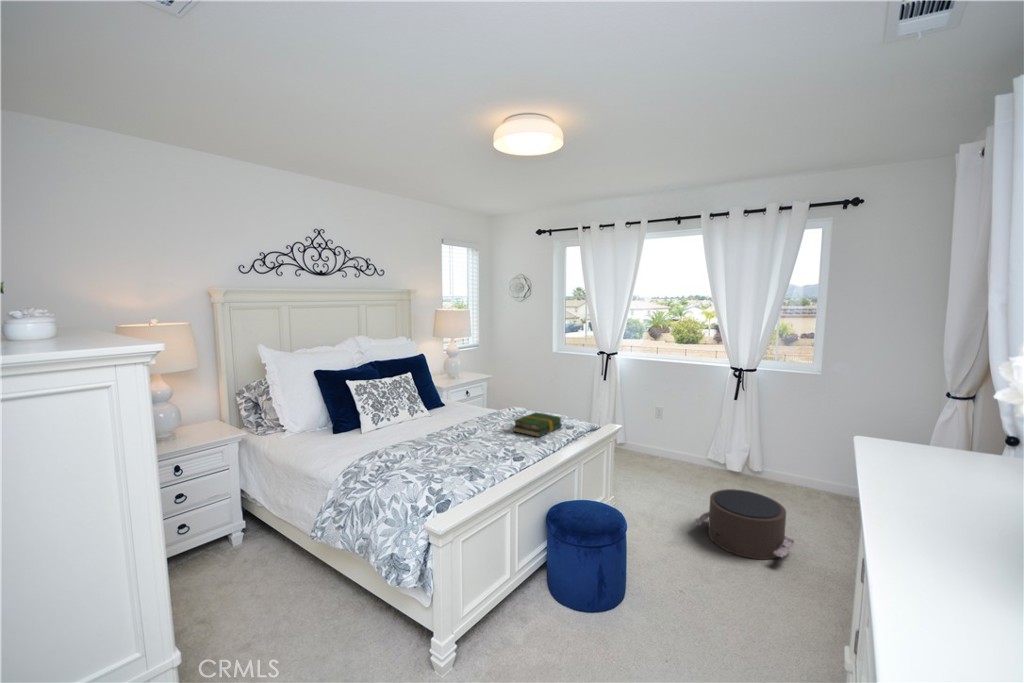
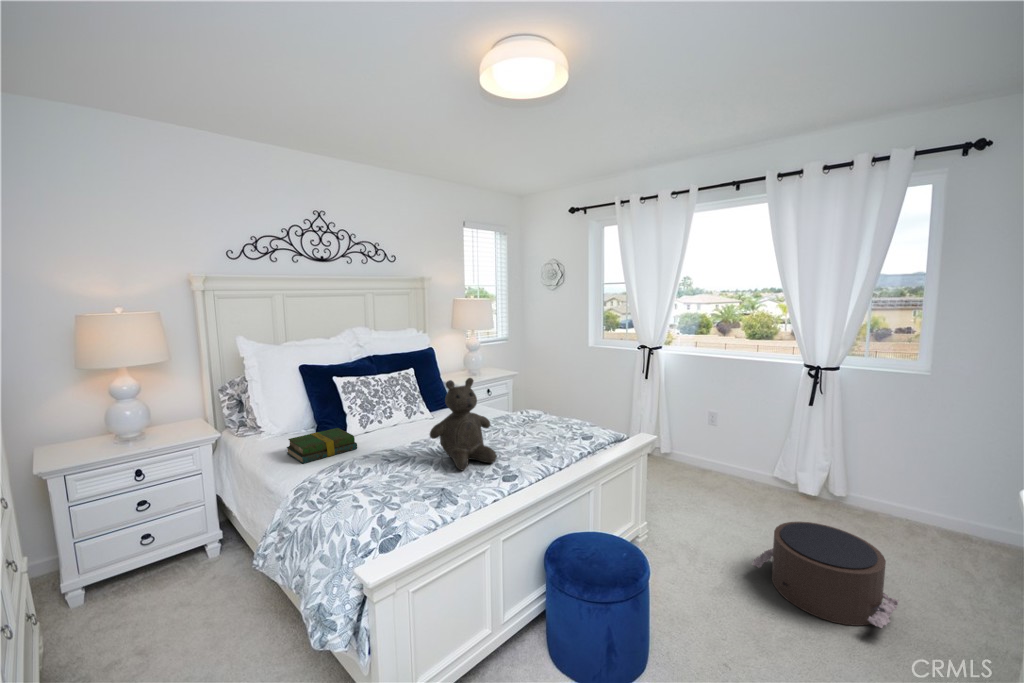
teddy bear: none [450,381,504,455] -> present [430,378,497,470]
book: present [513,412,562,437] -> present [287,428,357,463]

